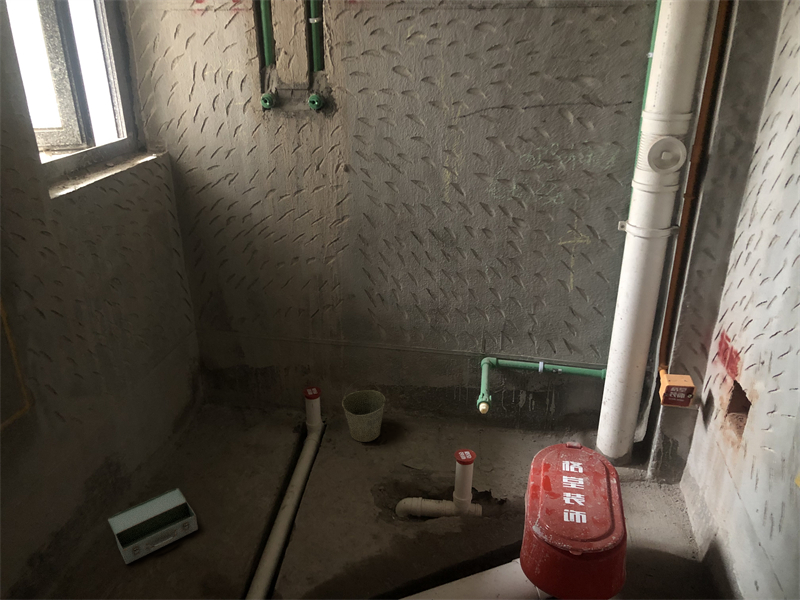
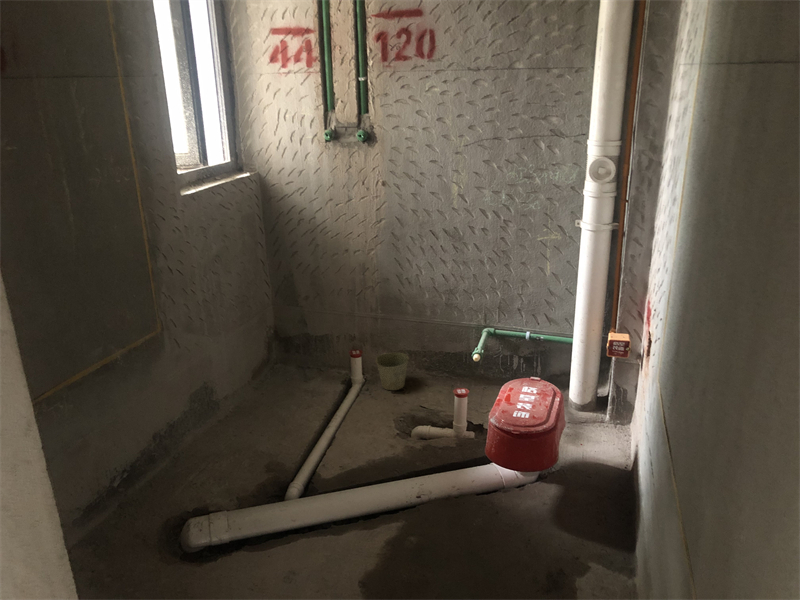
toolbox: present [108,488,198,564] -> none [207,407,268,450]

